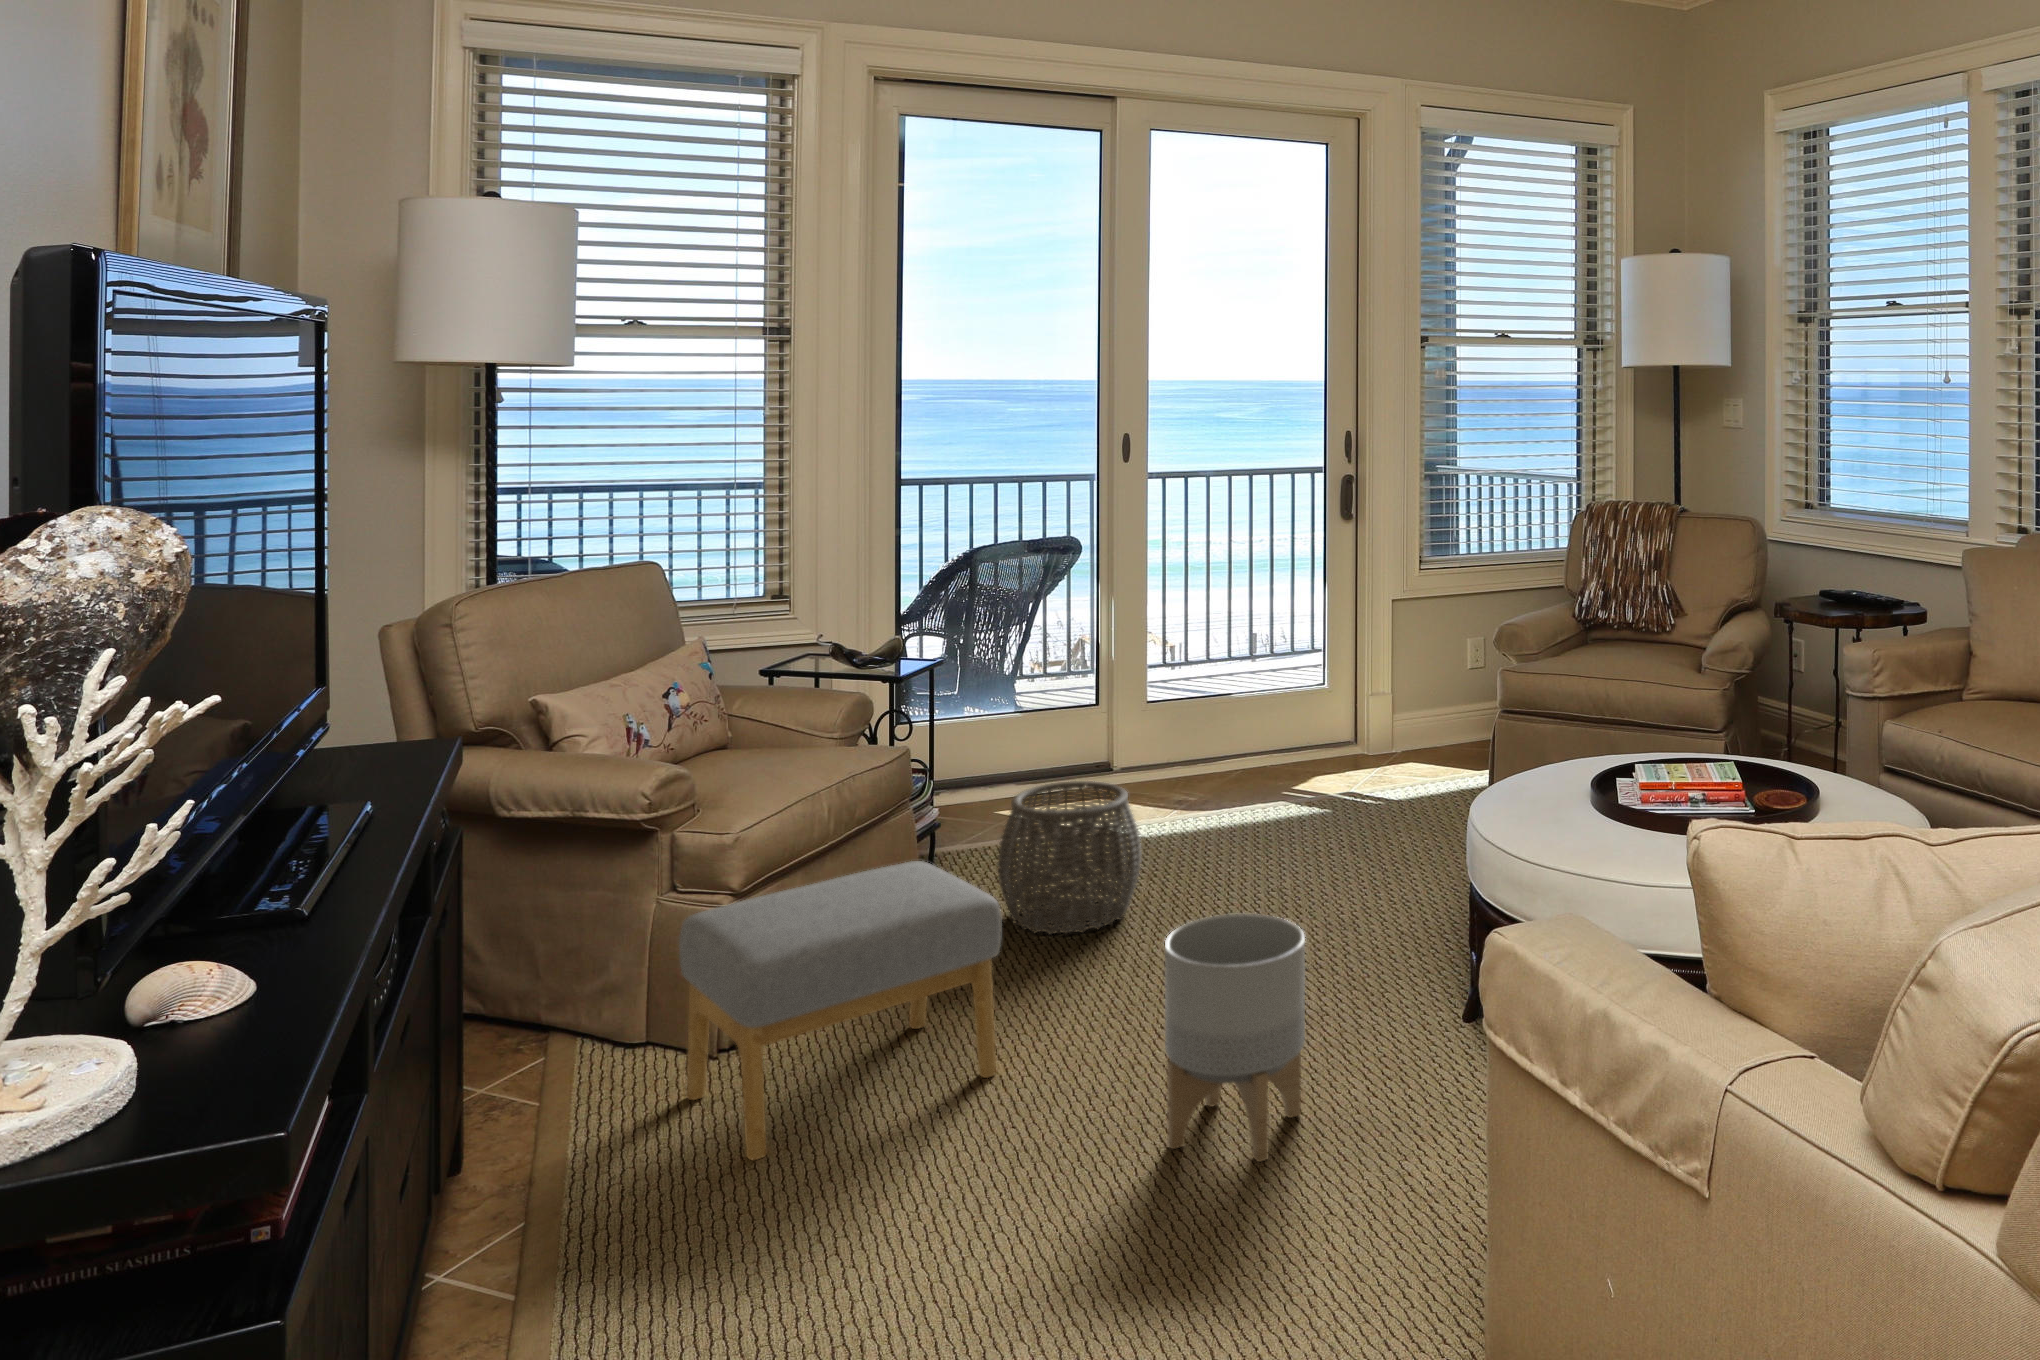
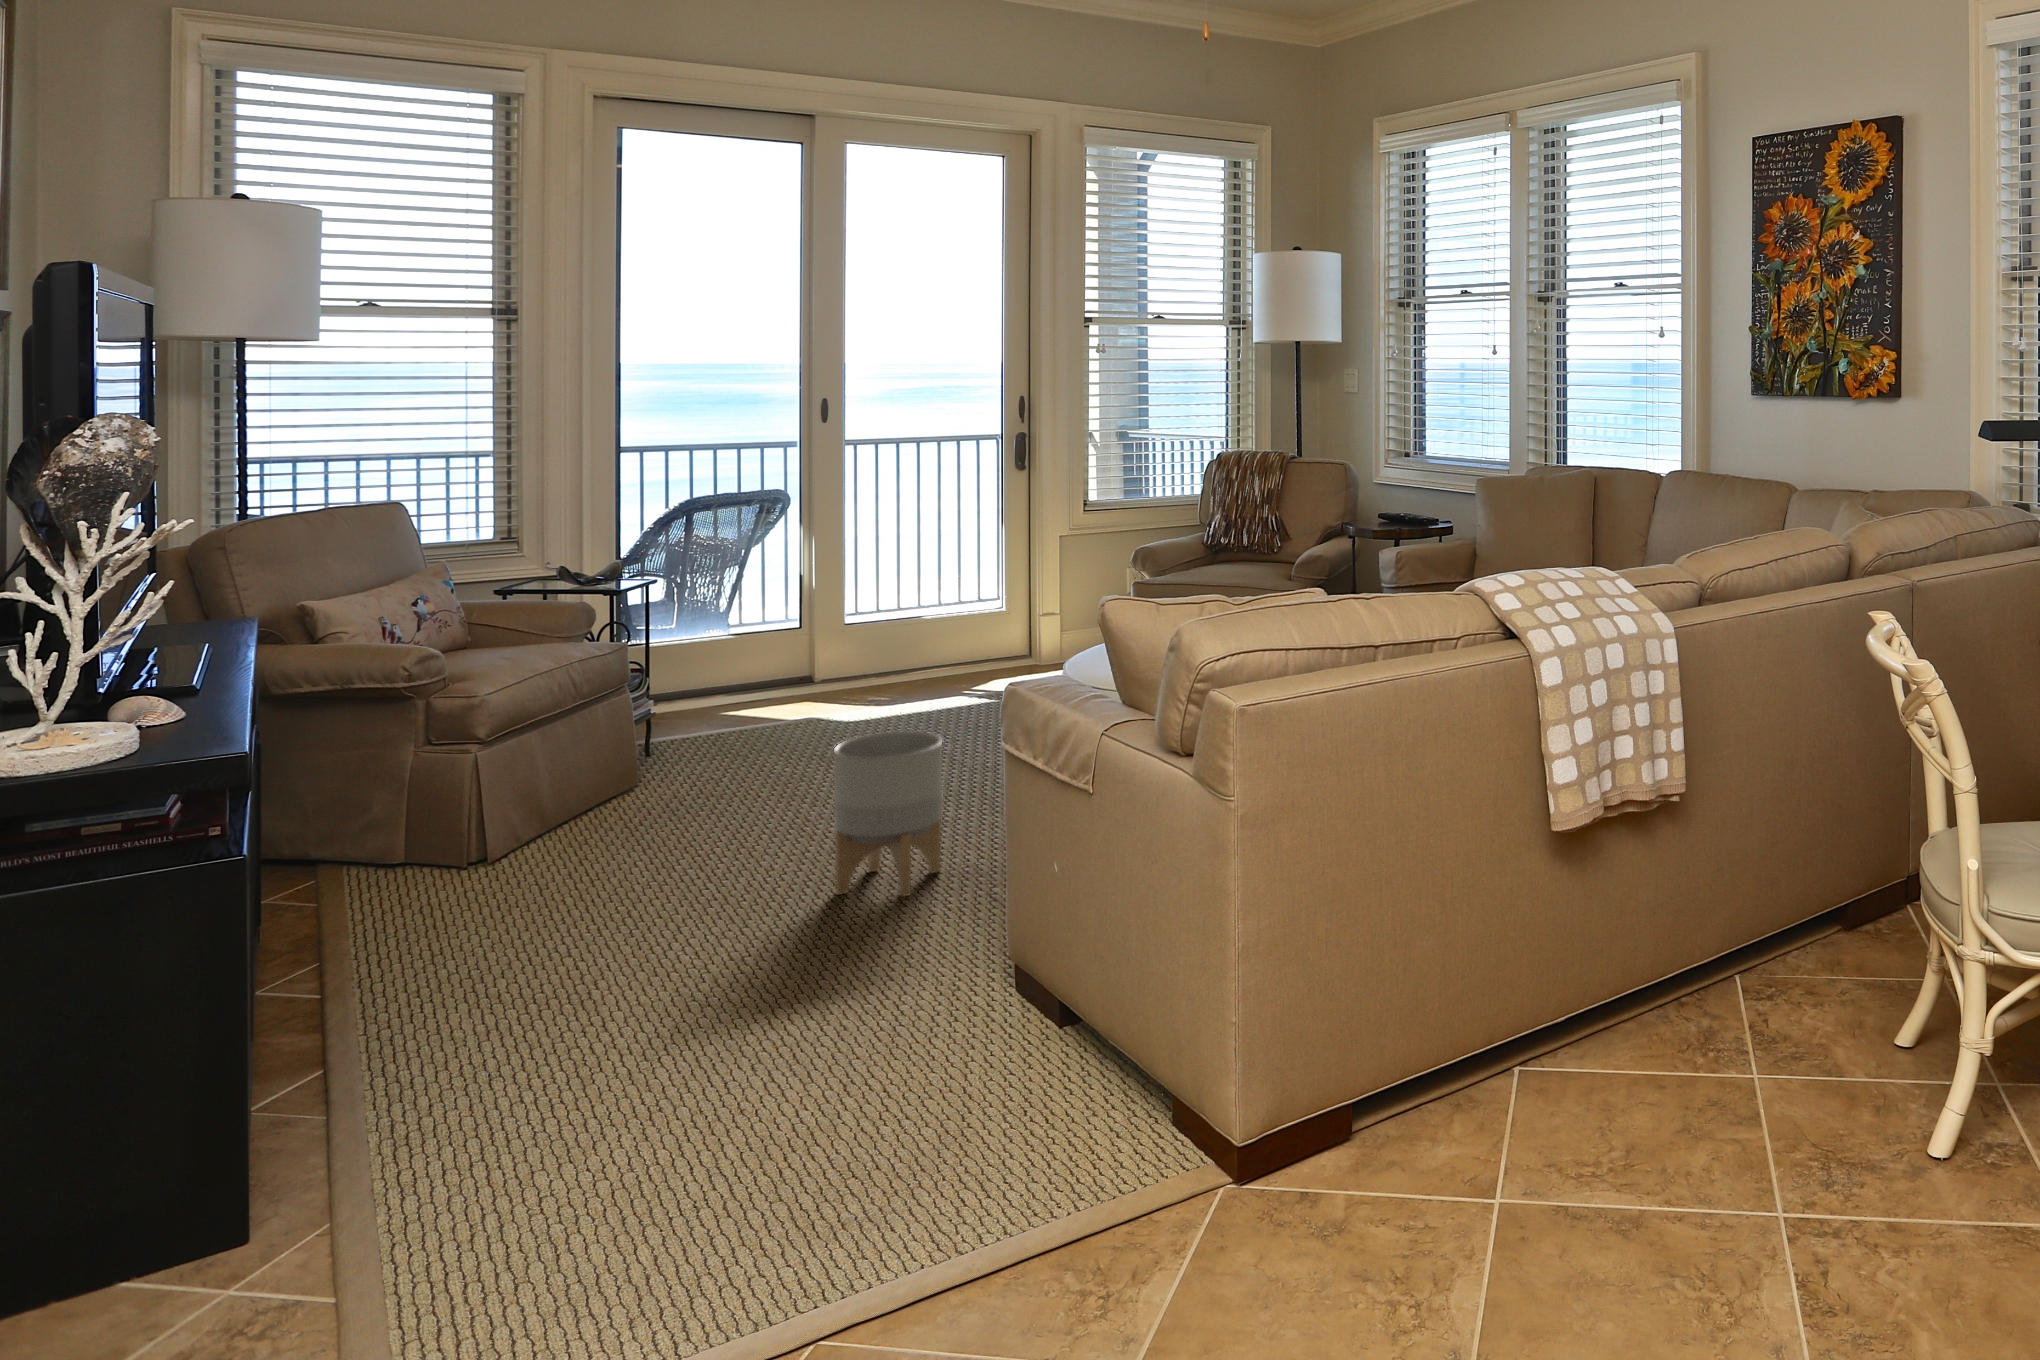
woven basket: present [997,781,1142,934] -> none [707,670,833,788]
footstool: present [679,861,1001,1160] -> none [435,717,707,924]

